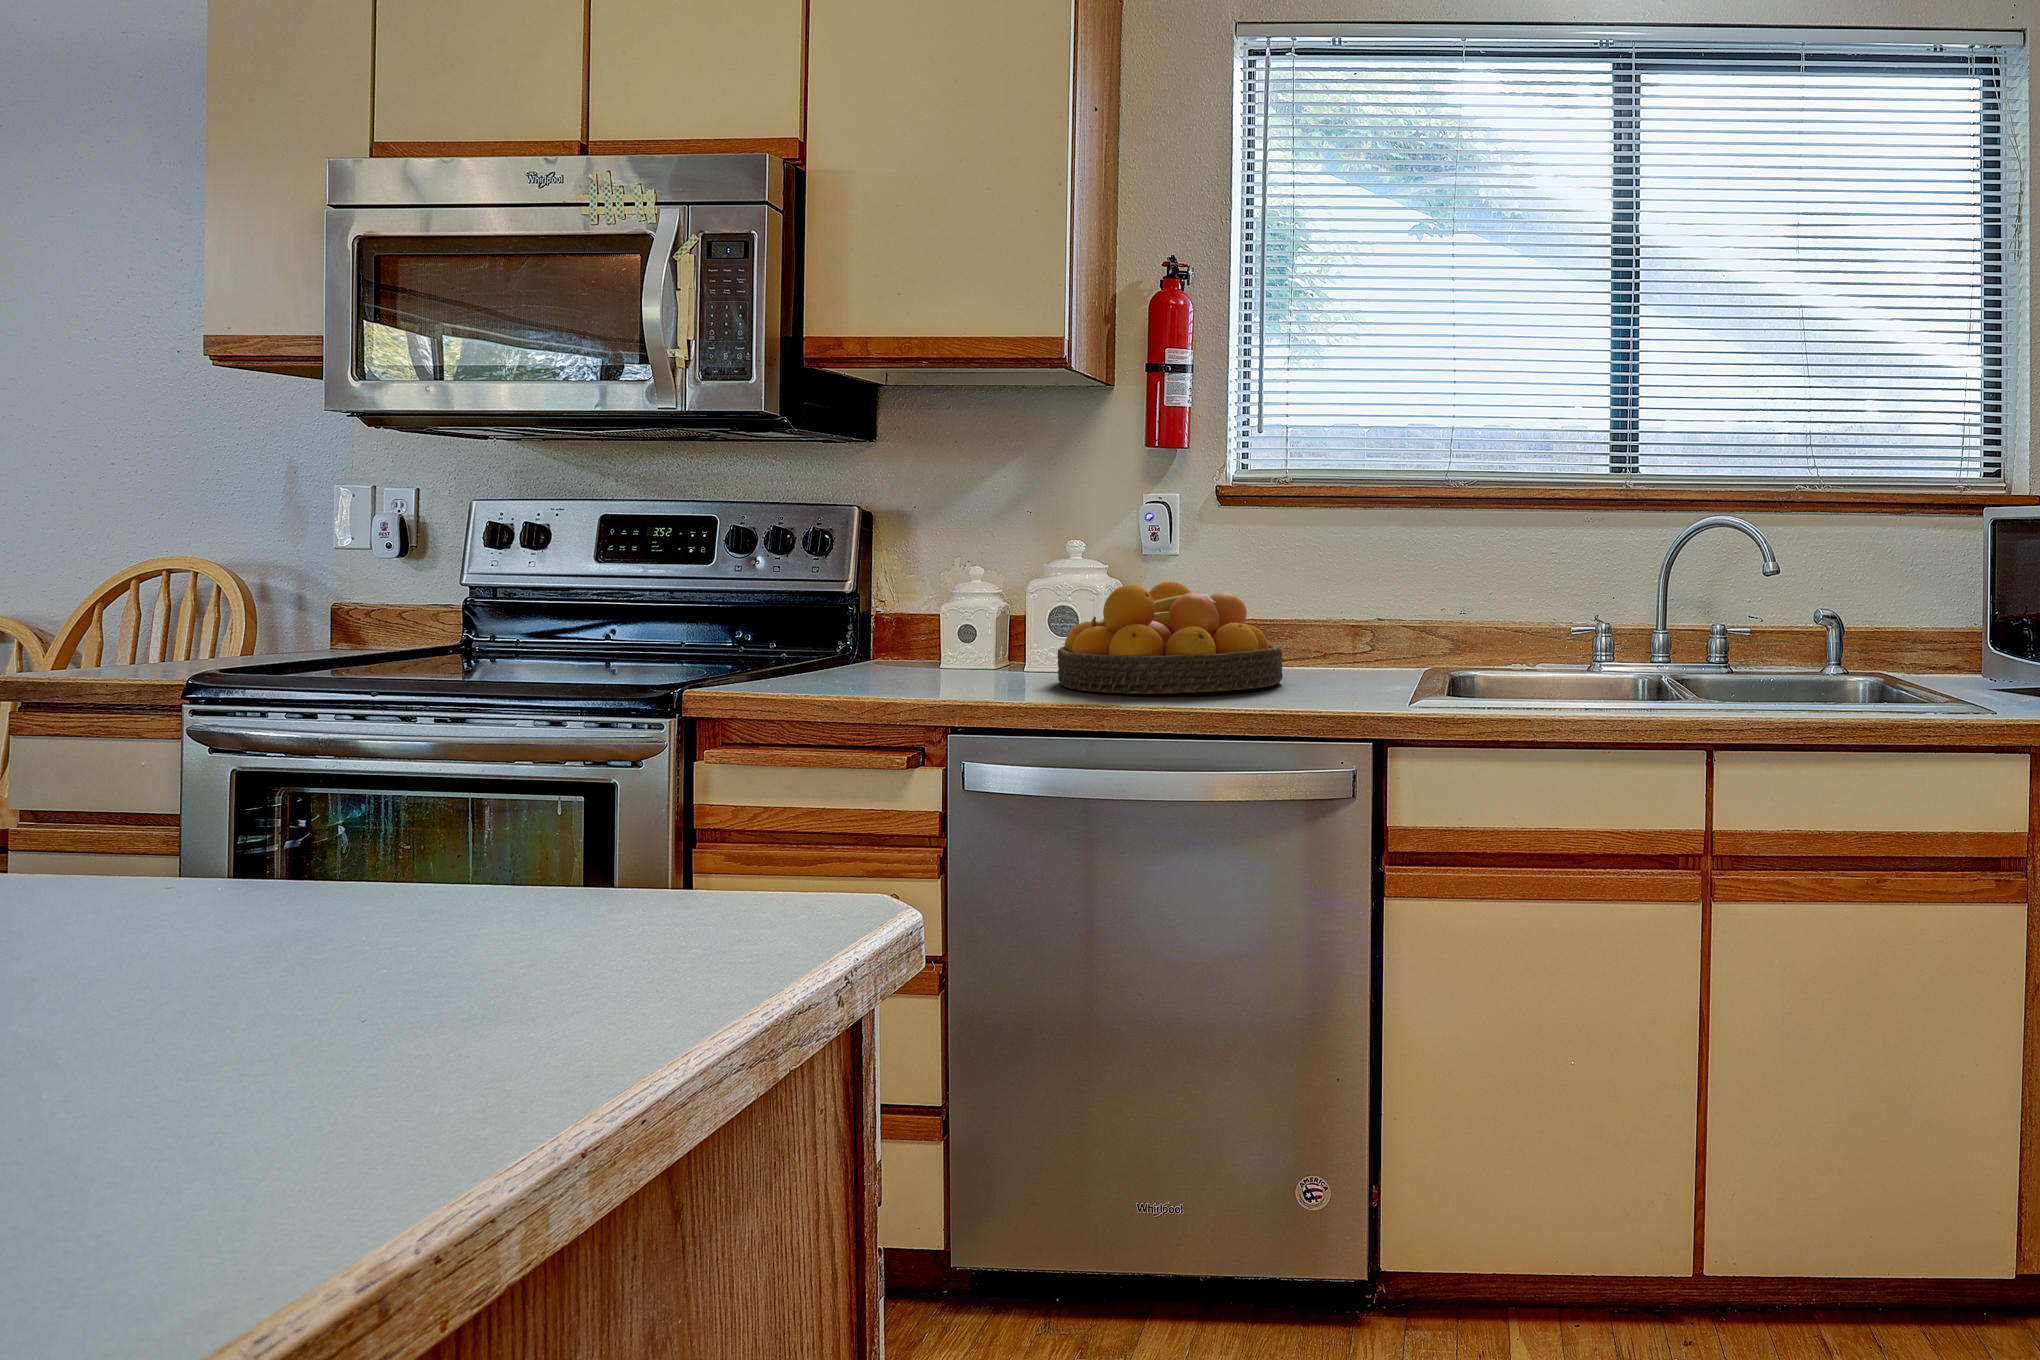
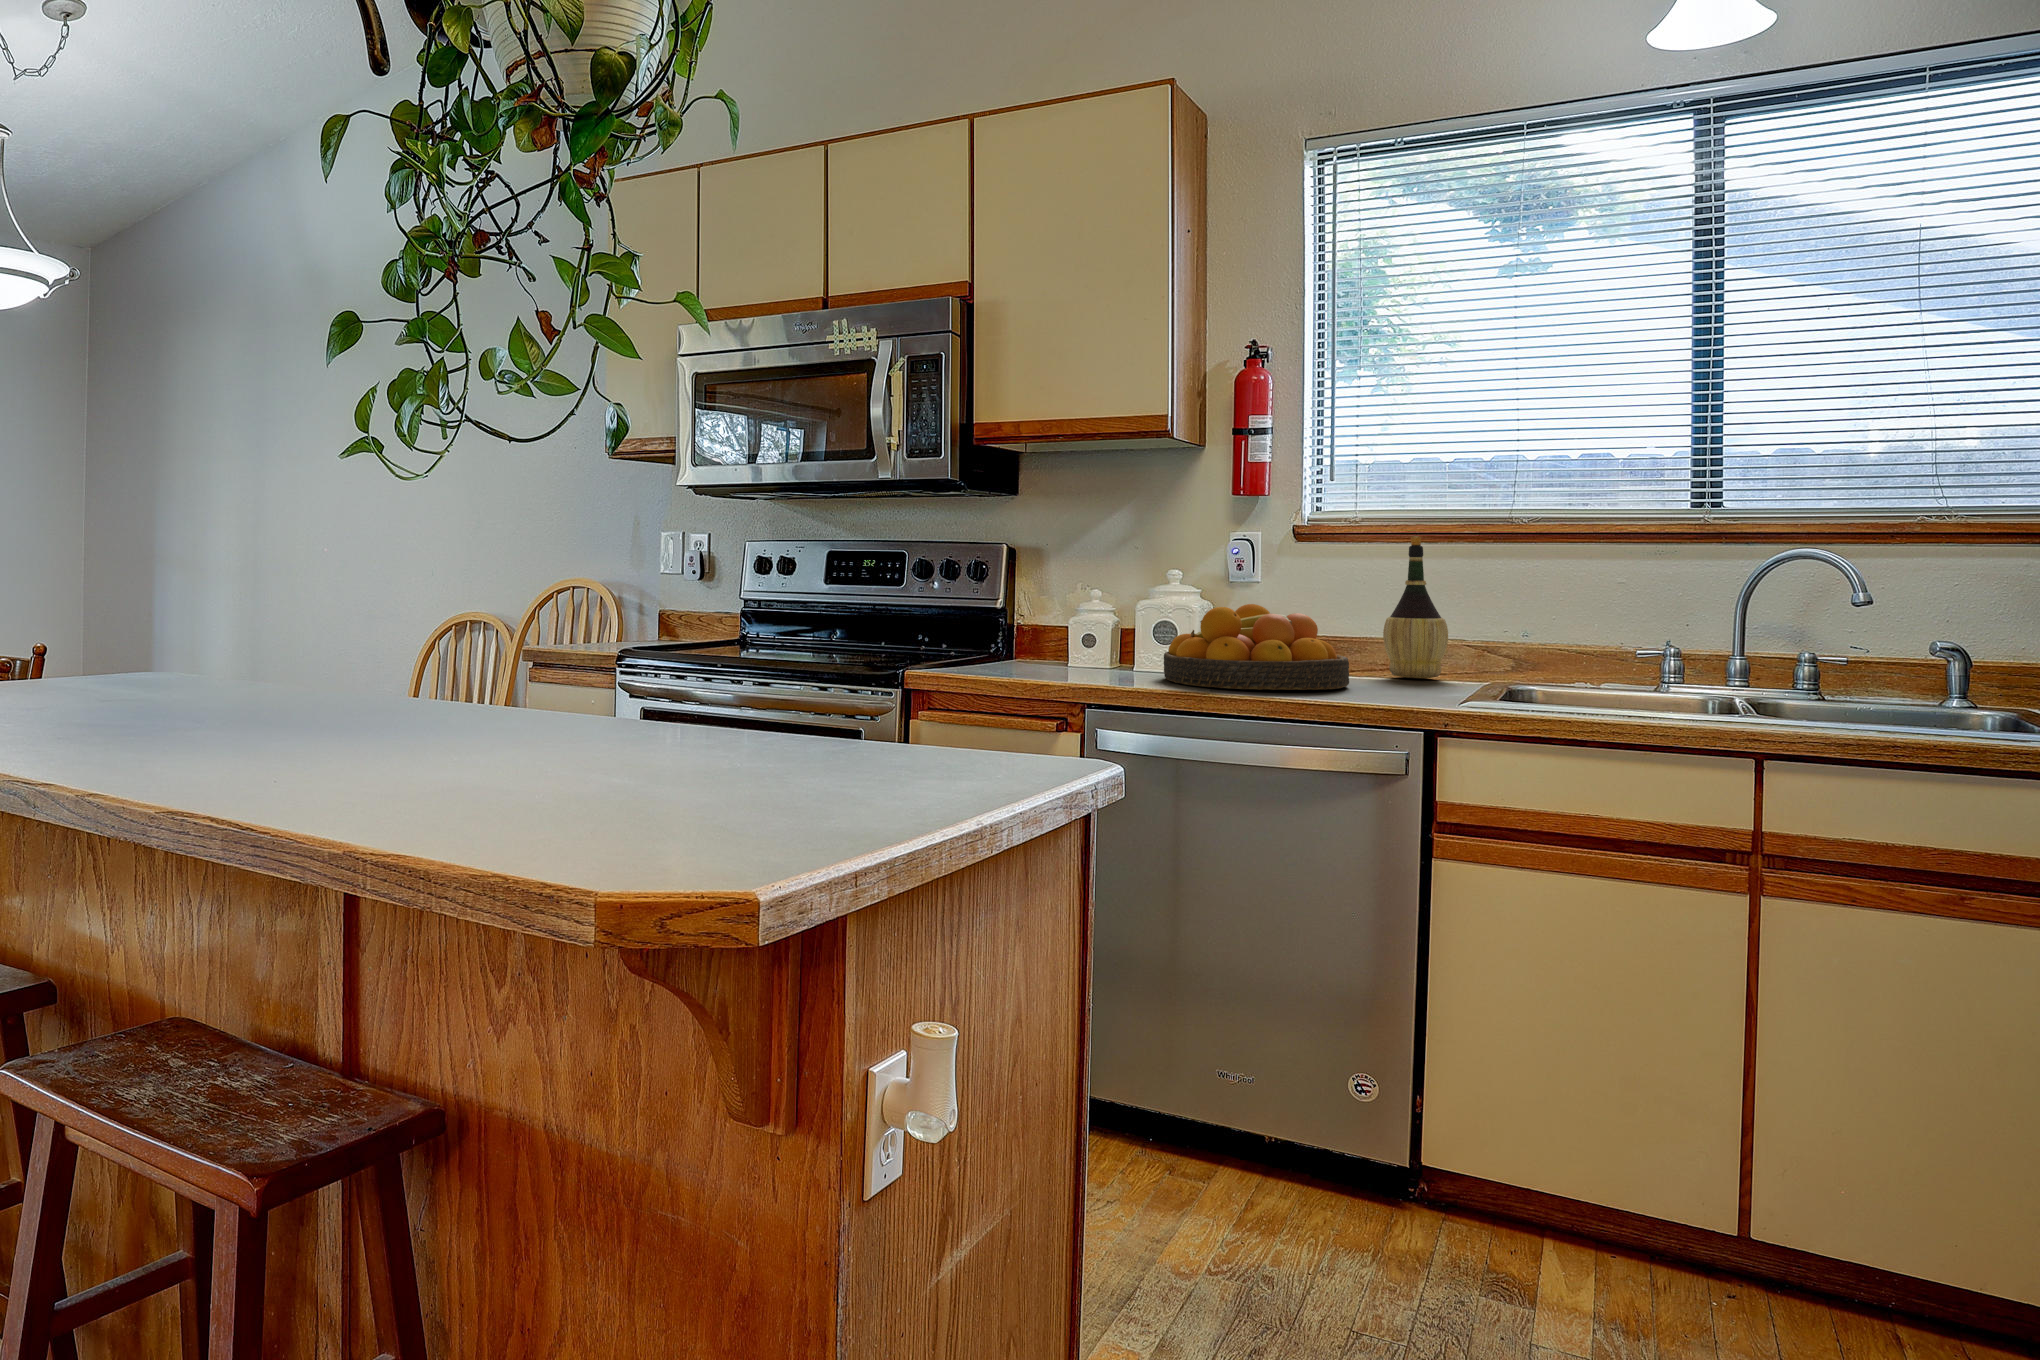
wine bottle: none [1318,500,1385,667] -> present [1383,536,1448,678]

